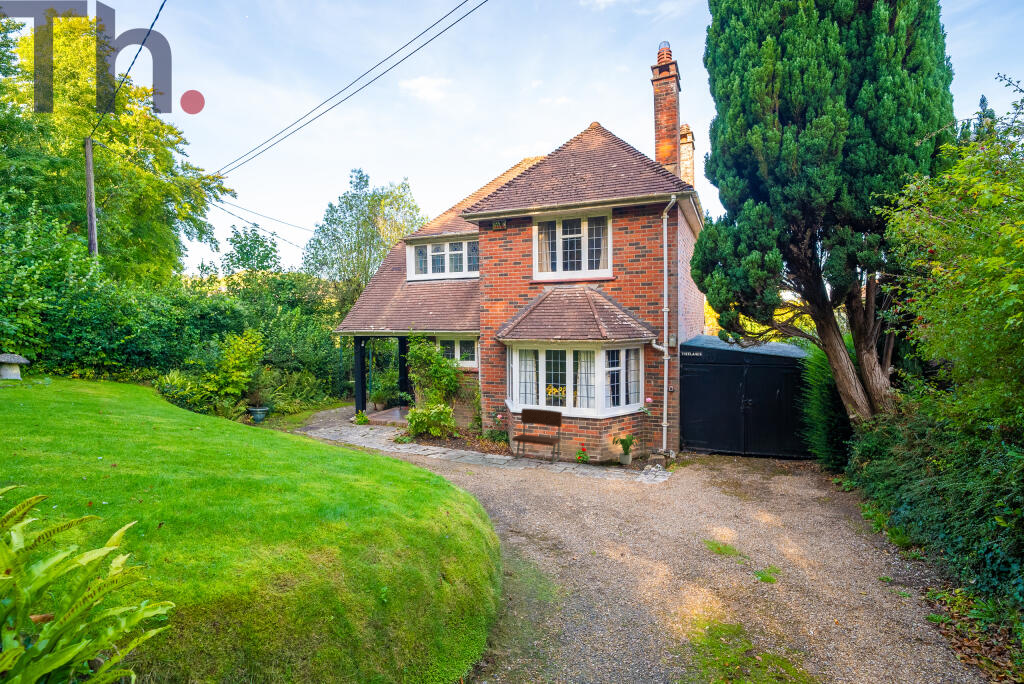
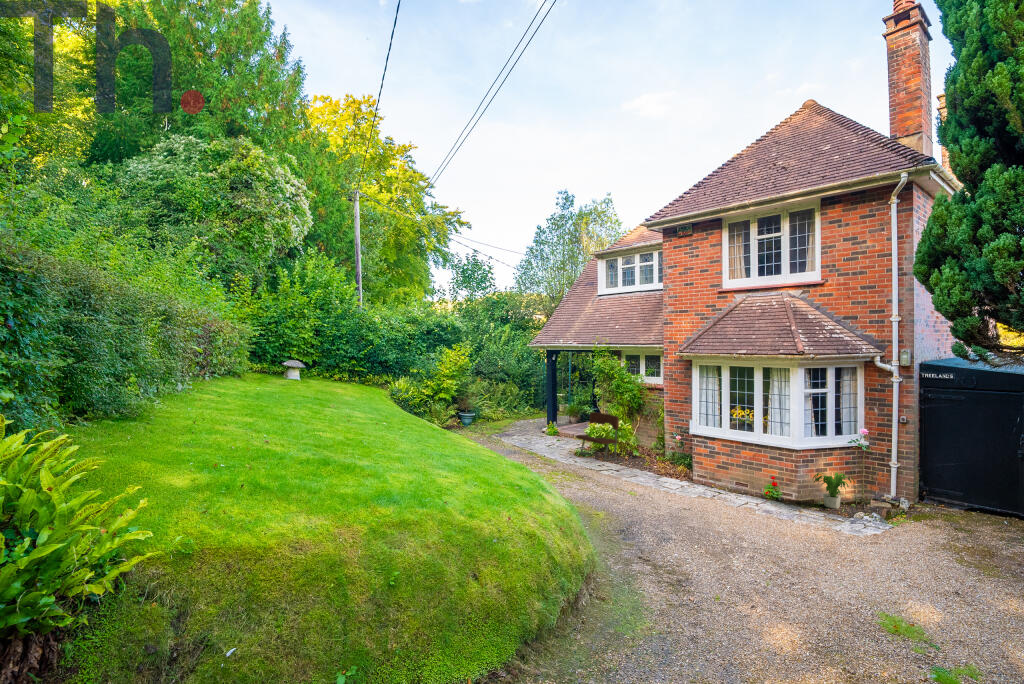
bench: present [512,409,562,464] -> present [576,412,619,461]

